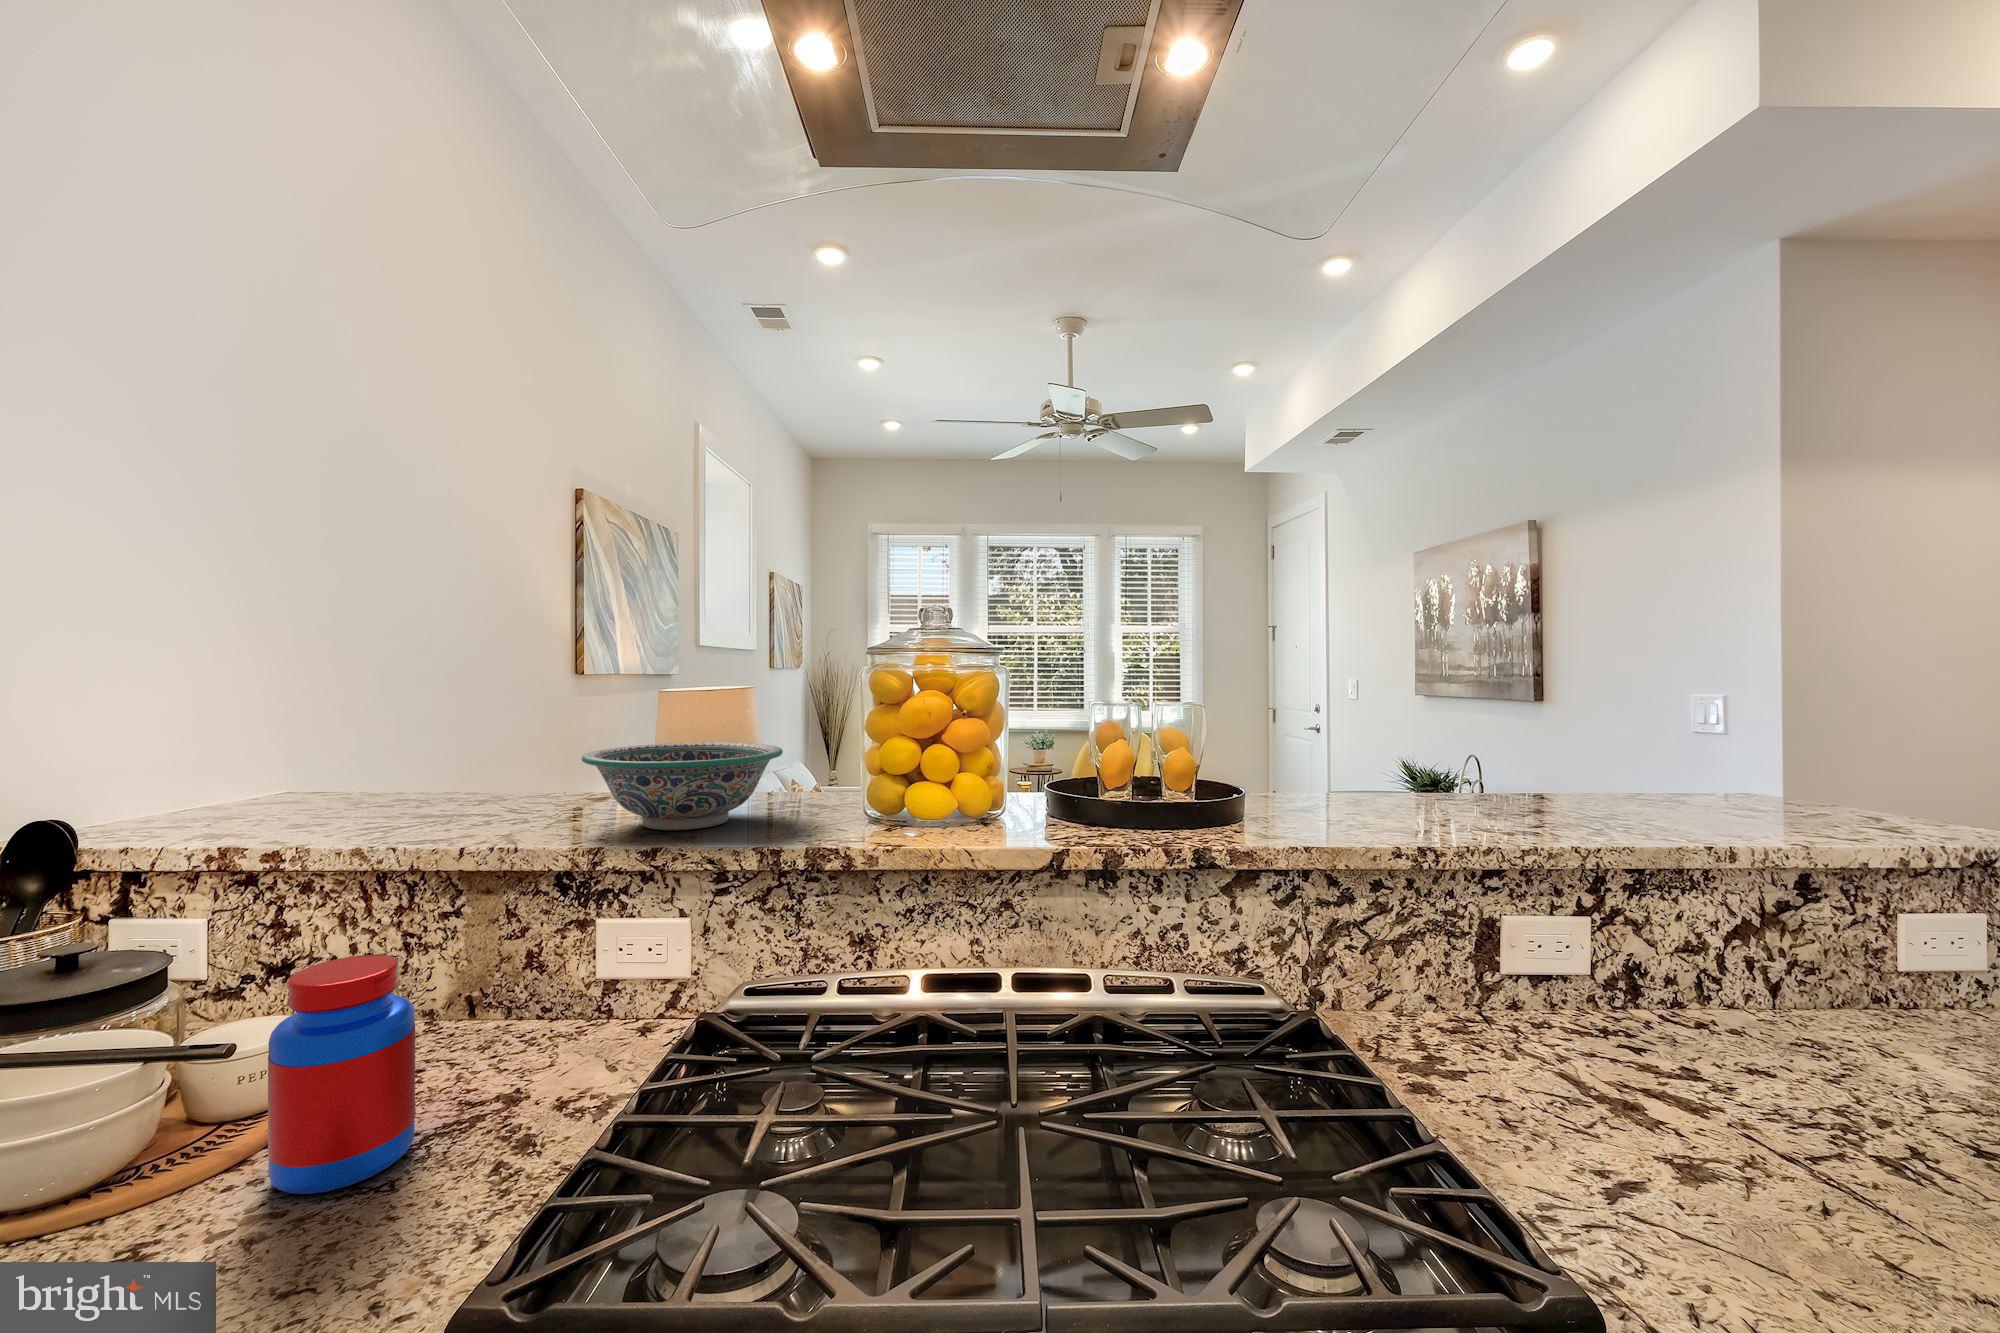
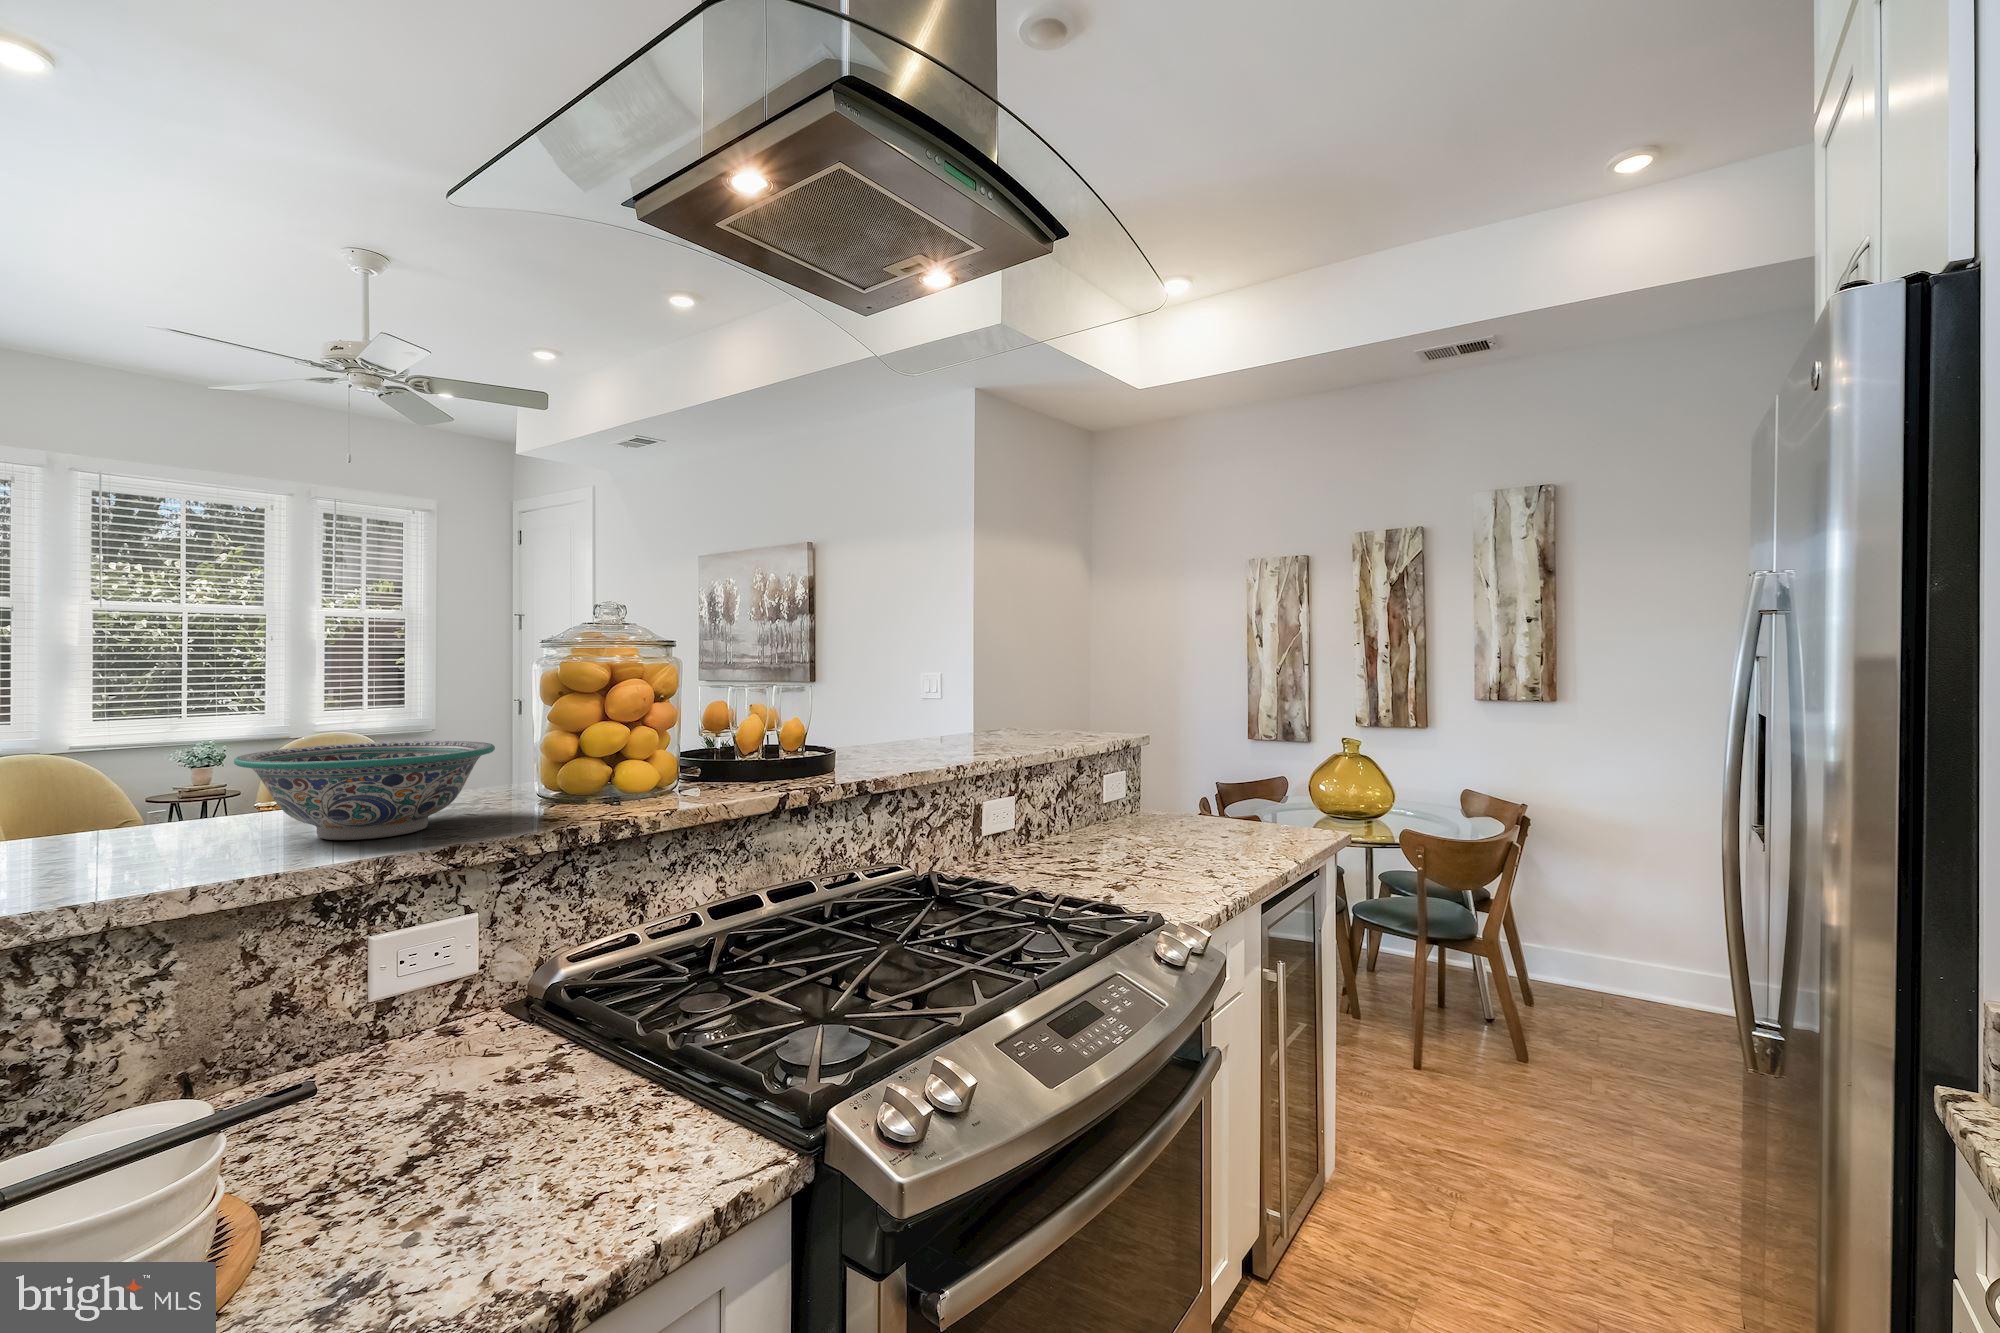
jar: present [268,955,415,1194] -> none [329,952,474,1198]

